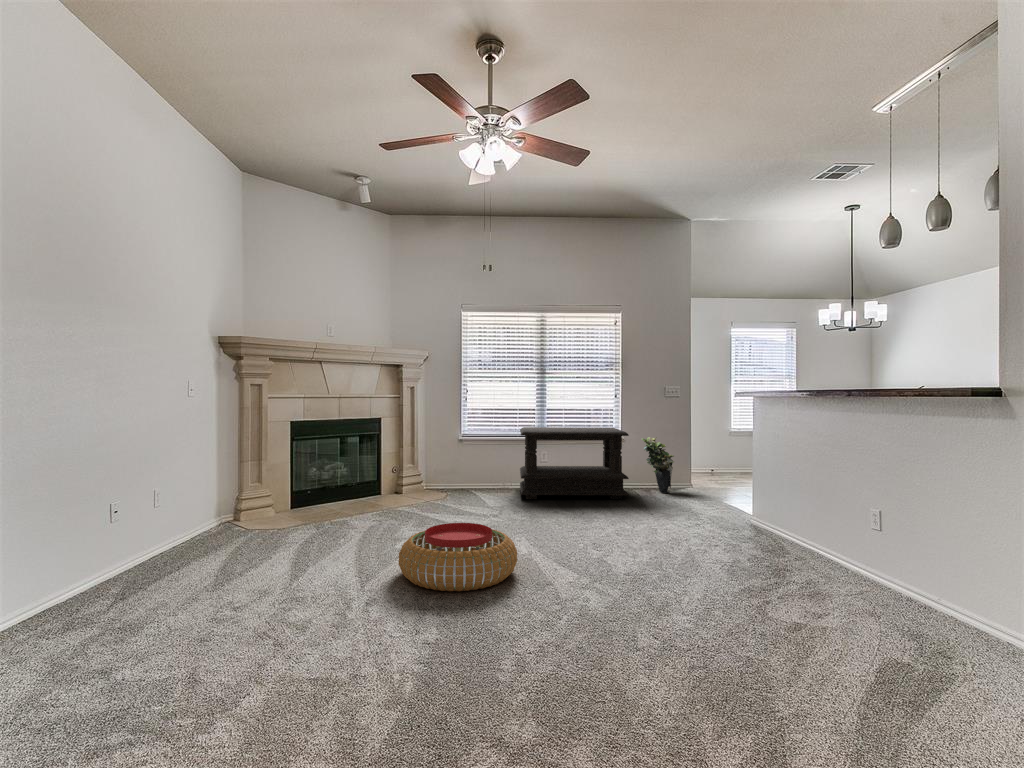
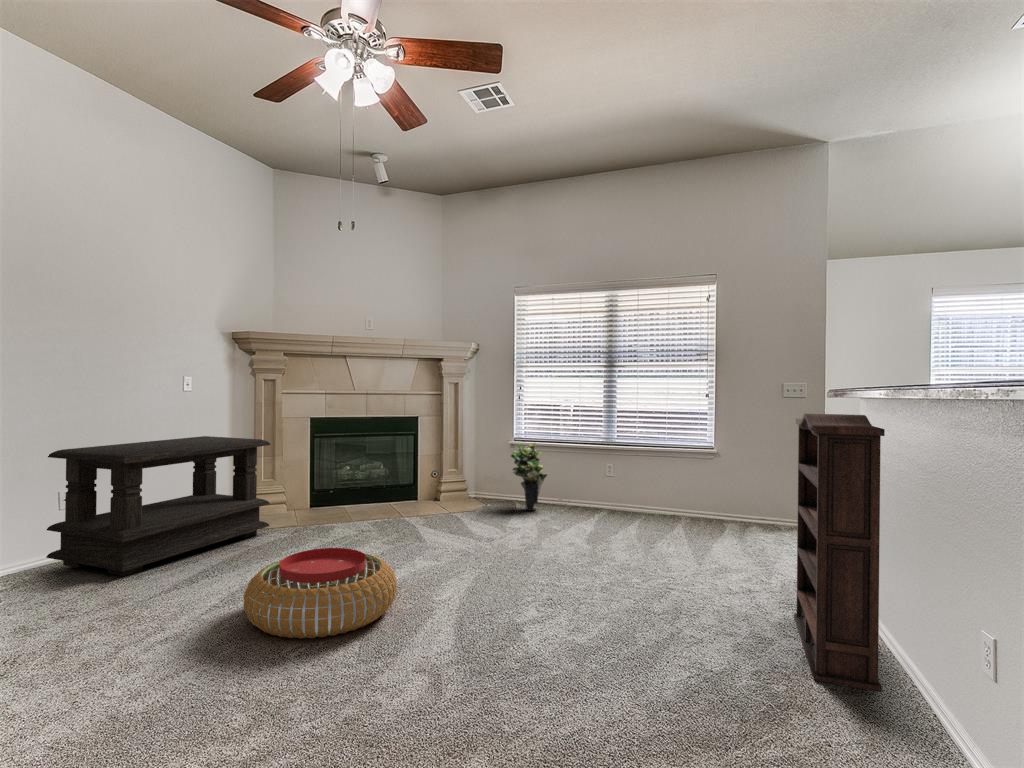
bookshelf: none [744,404,824,559] -> present [794,413,885,692]
coffee table: present [520,427,629,499] -> present [46,436,270,576]
potted plant: present [642,437,674,493] -> present [510,443,548,511]

